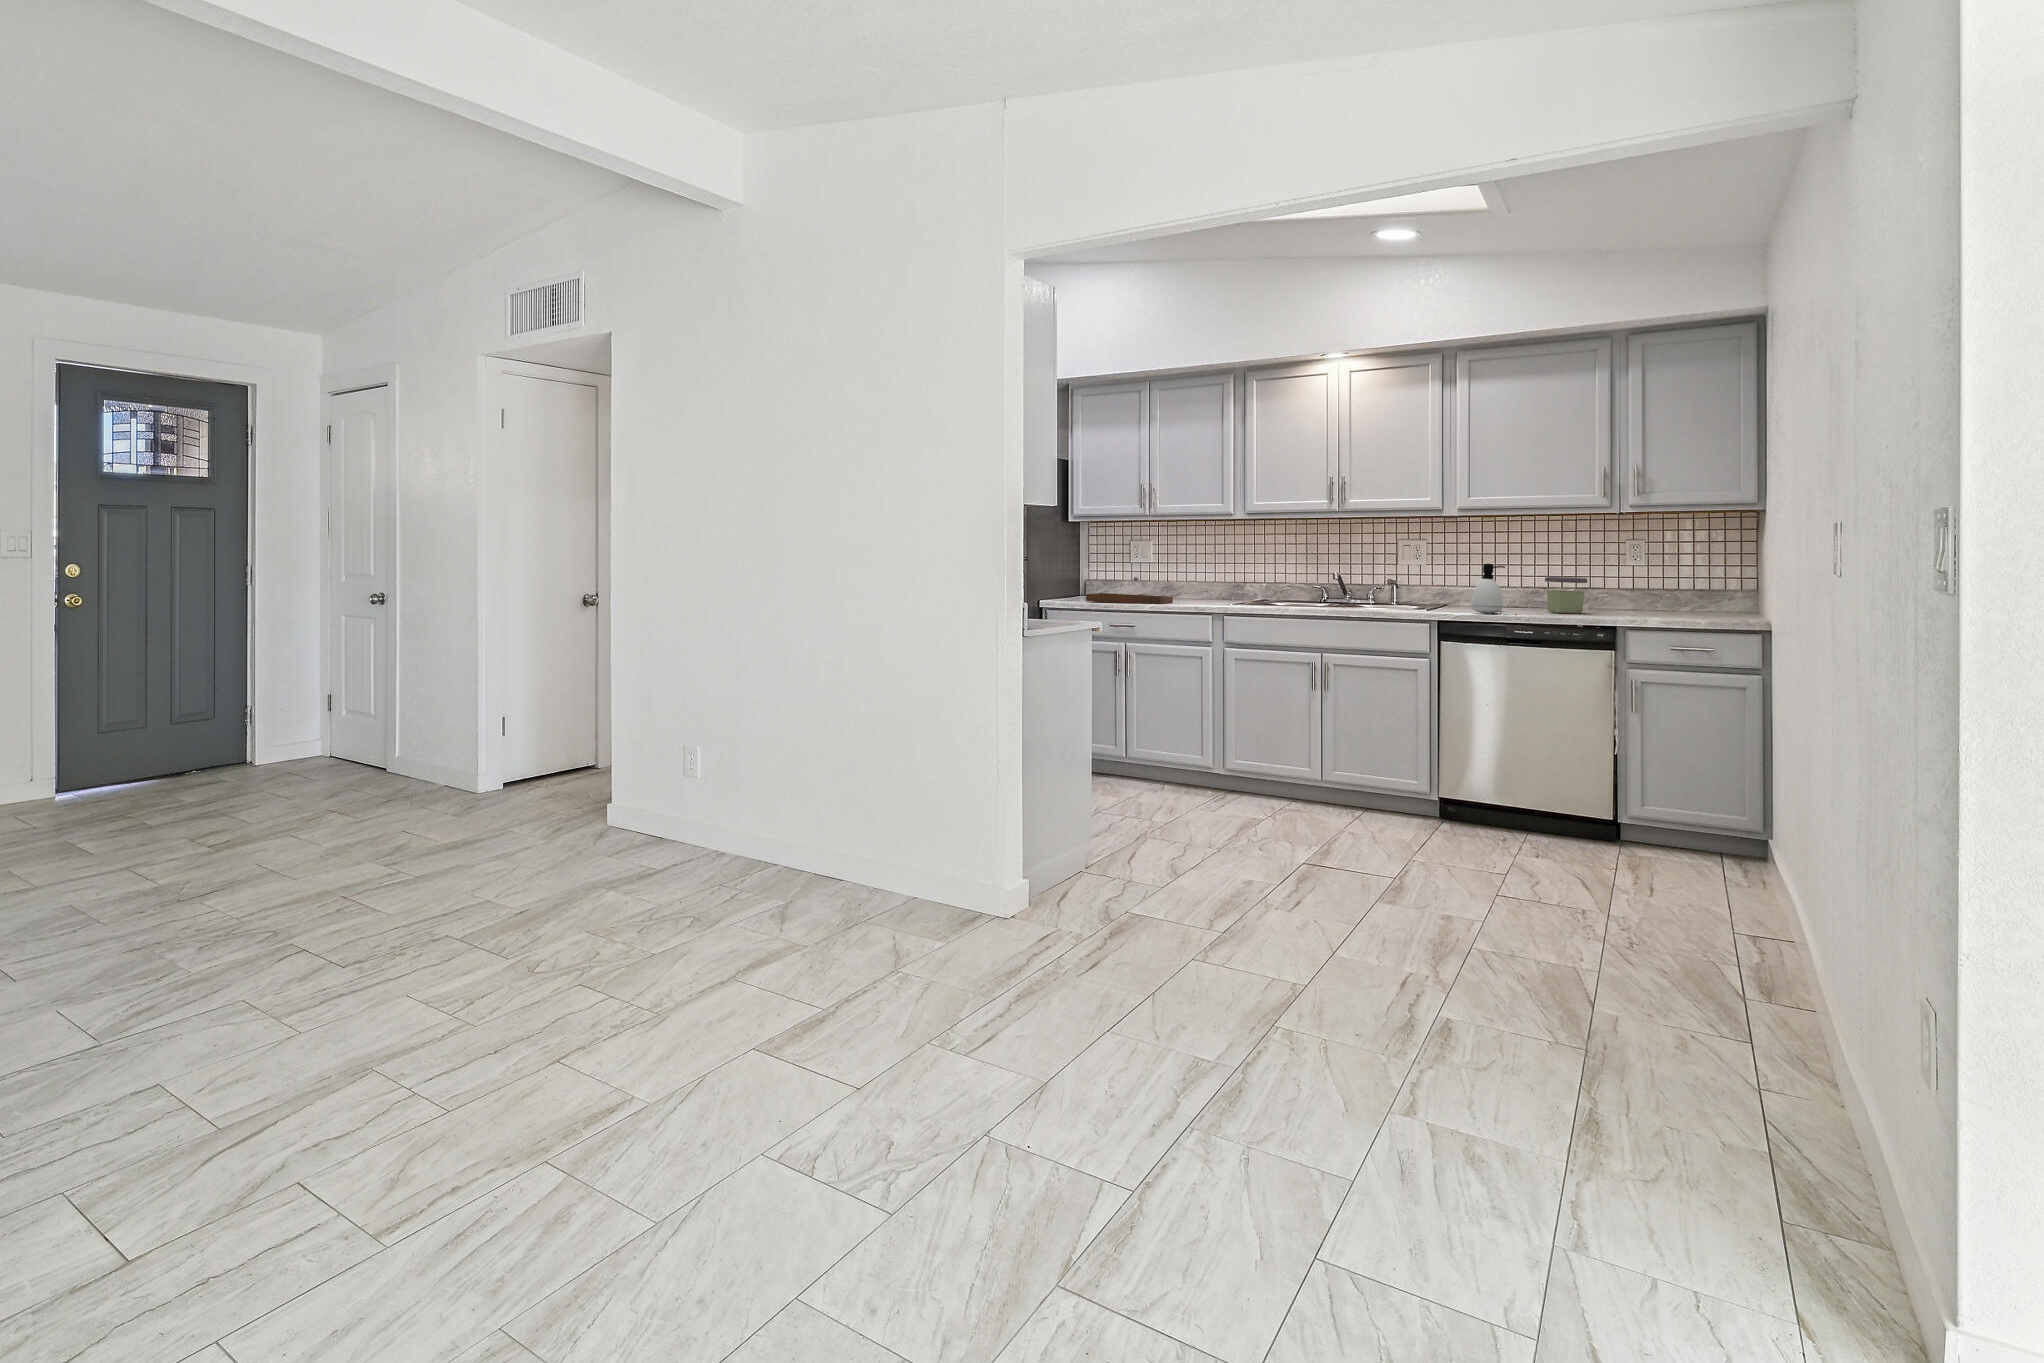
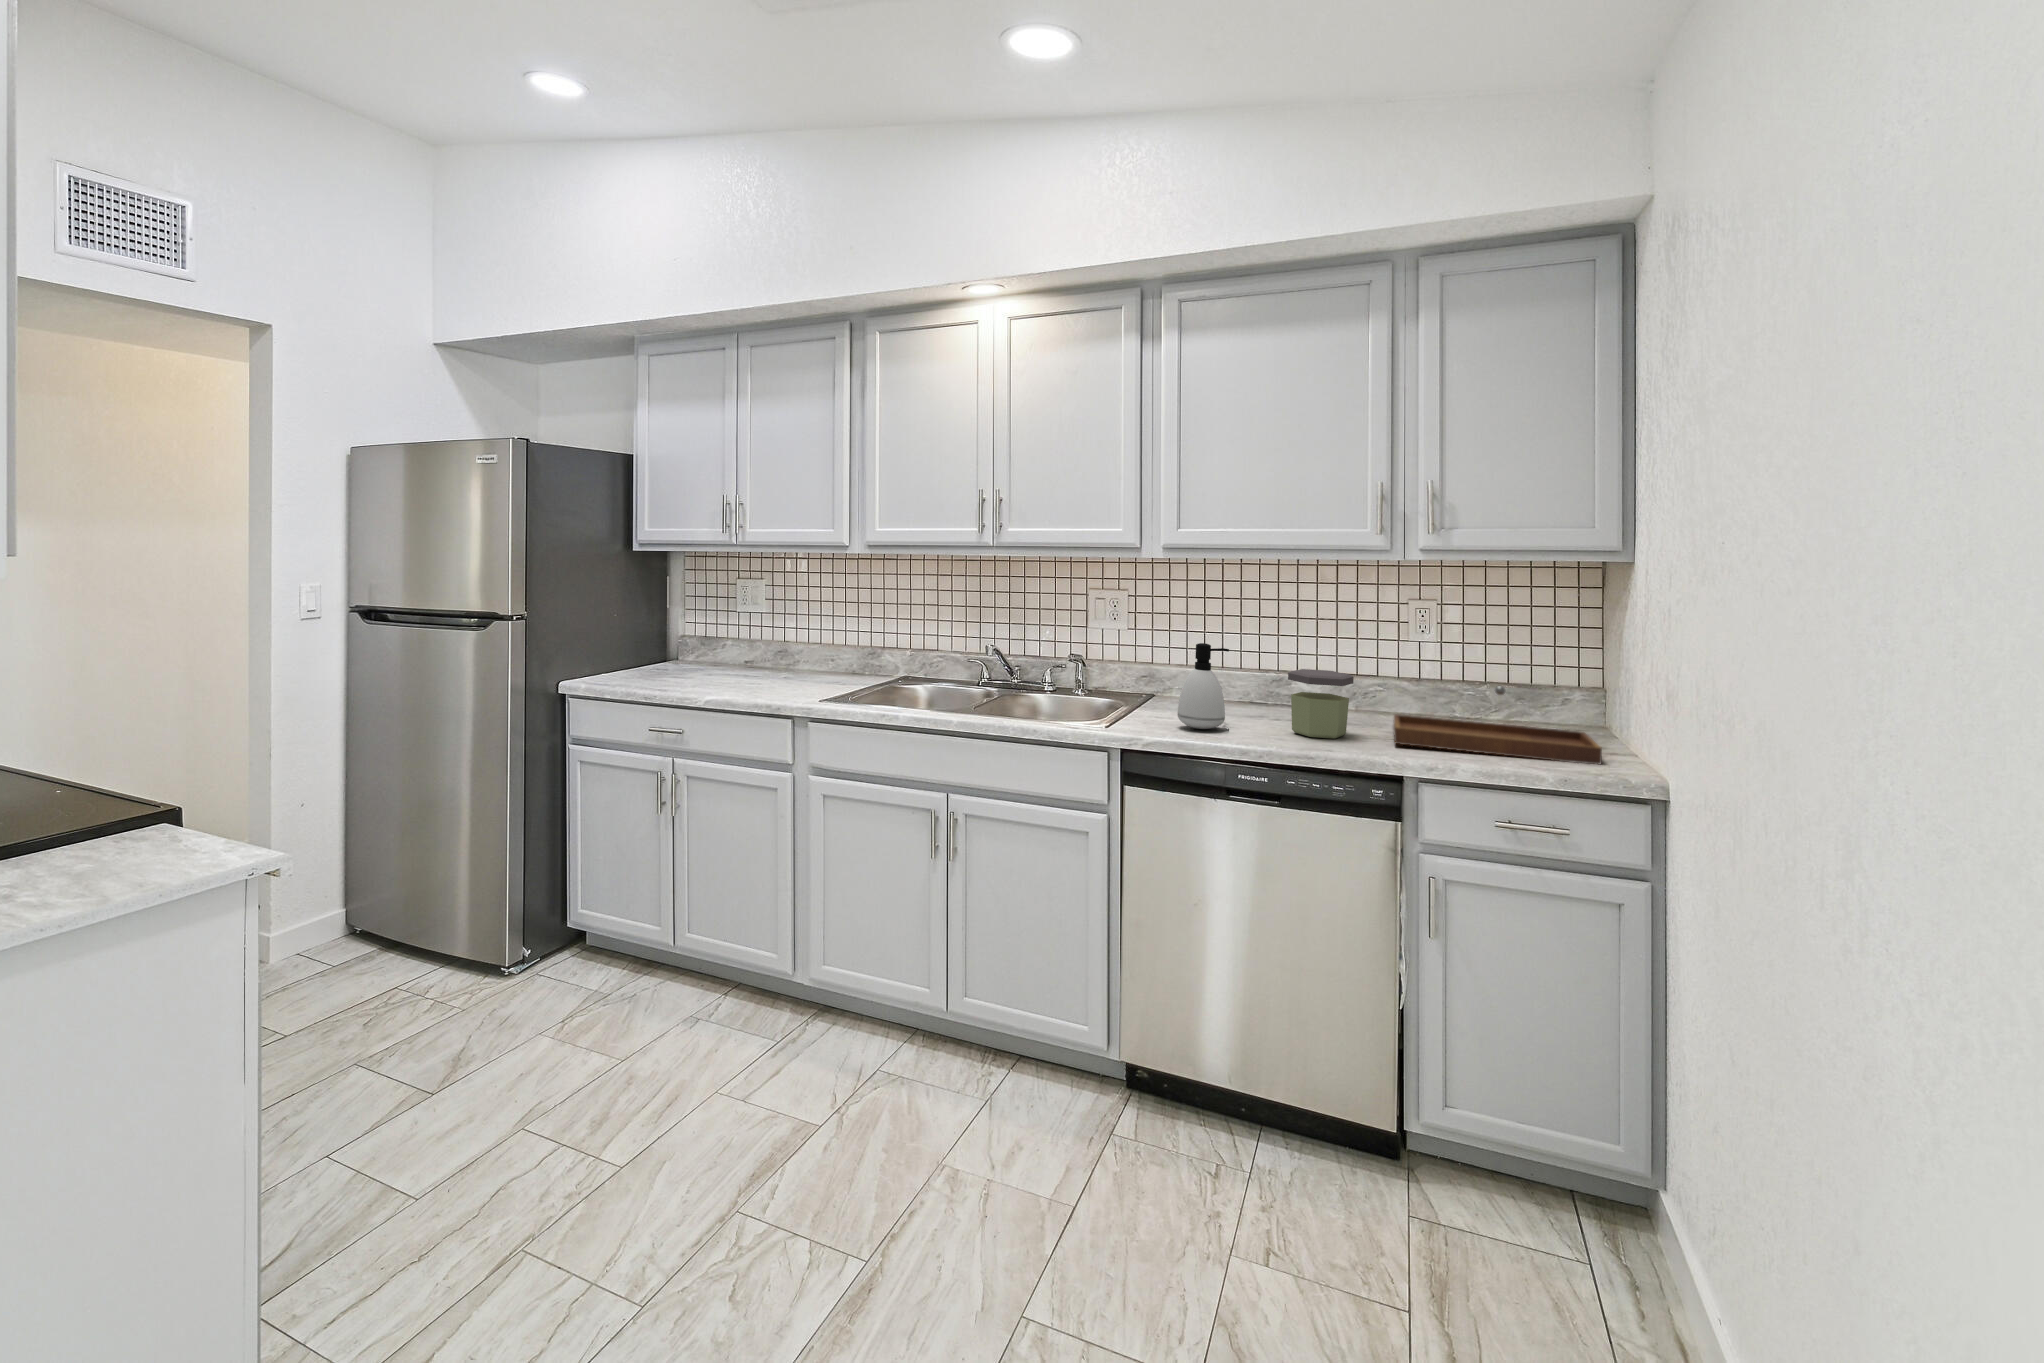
tray: present [1086,577,1173,604] -> present [1393,686,1602,765]

